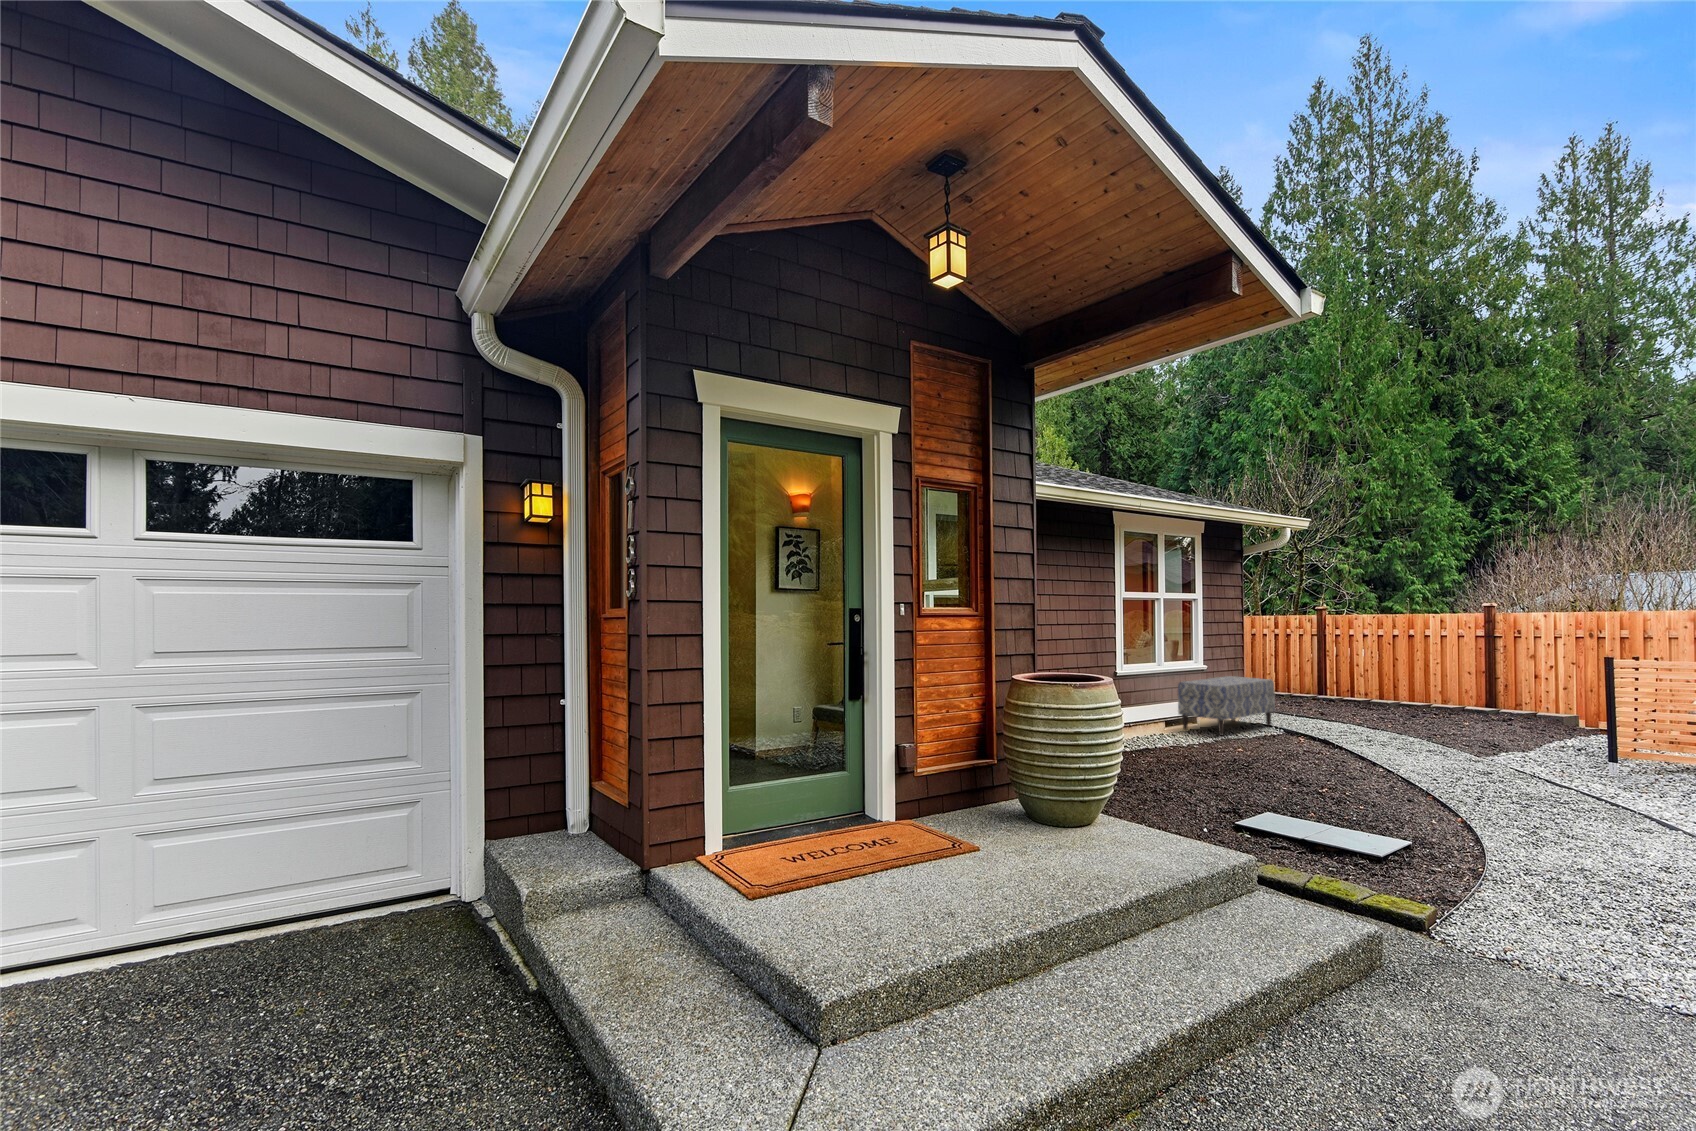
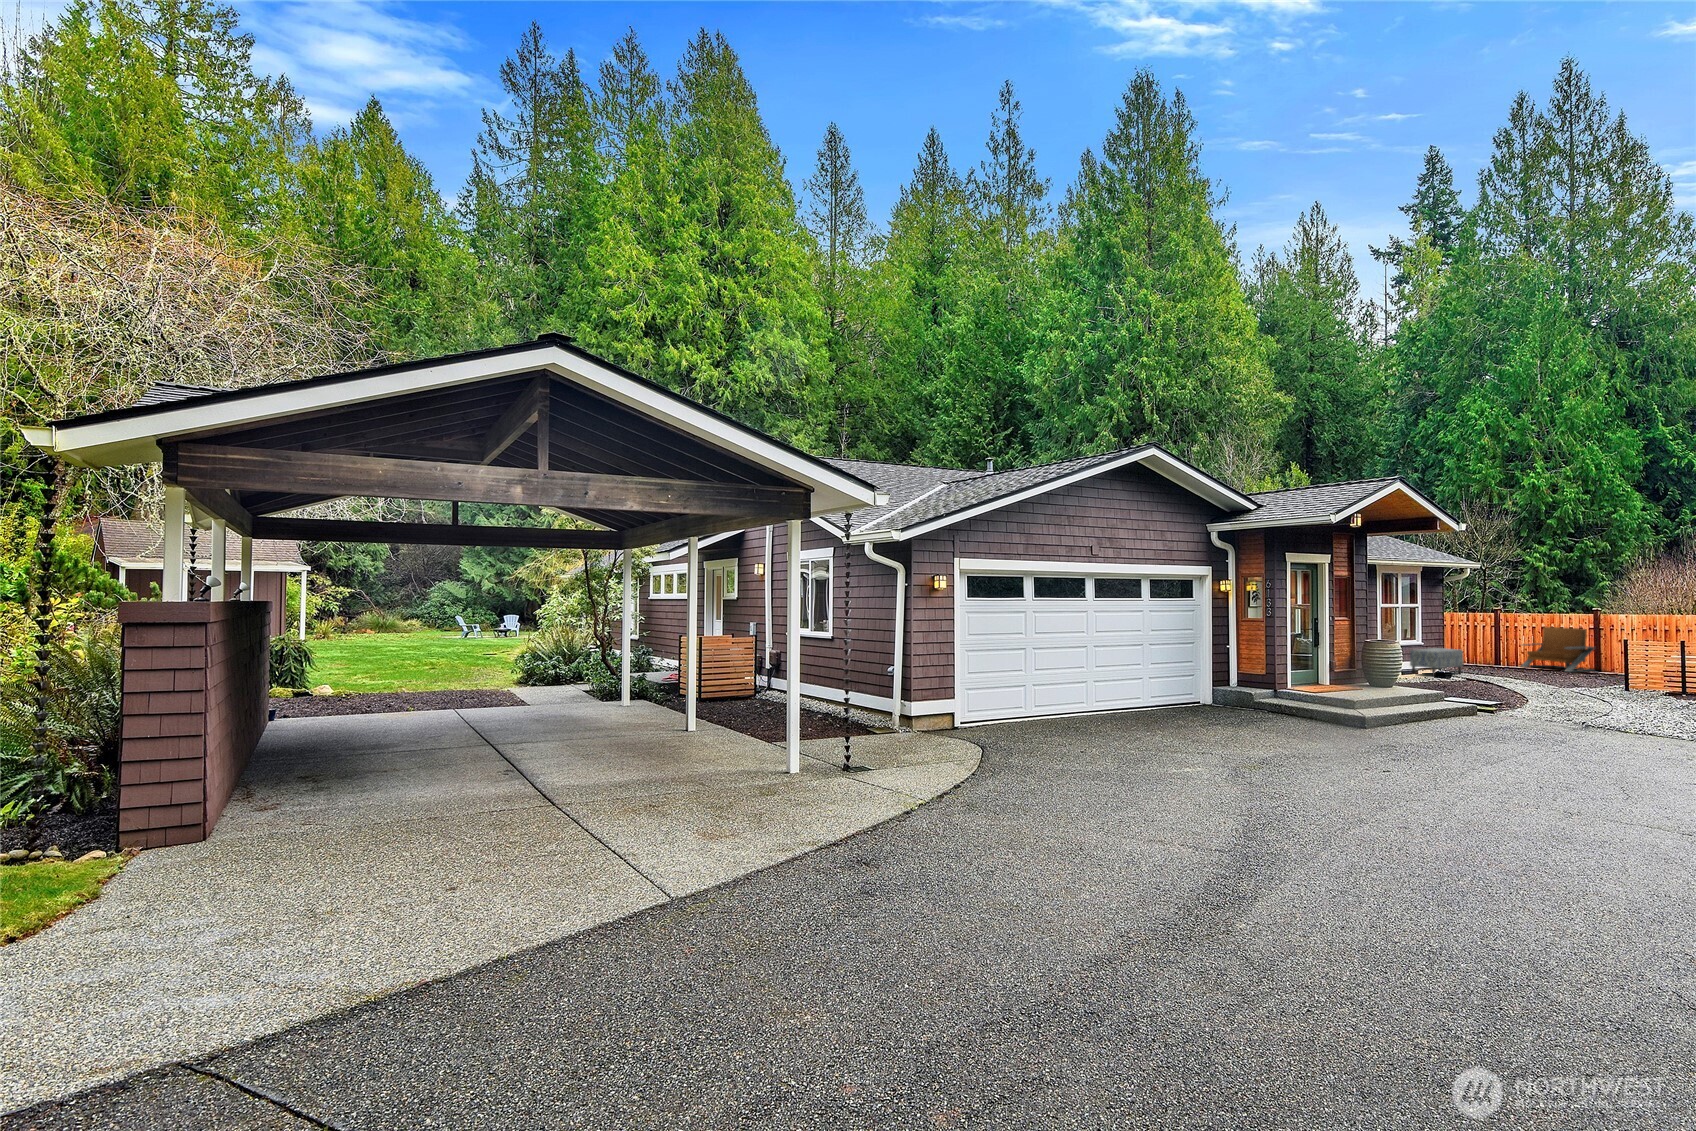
lounge chair: none [1364,634,1491,717] -> present [1521,627,1595,672]

